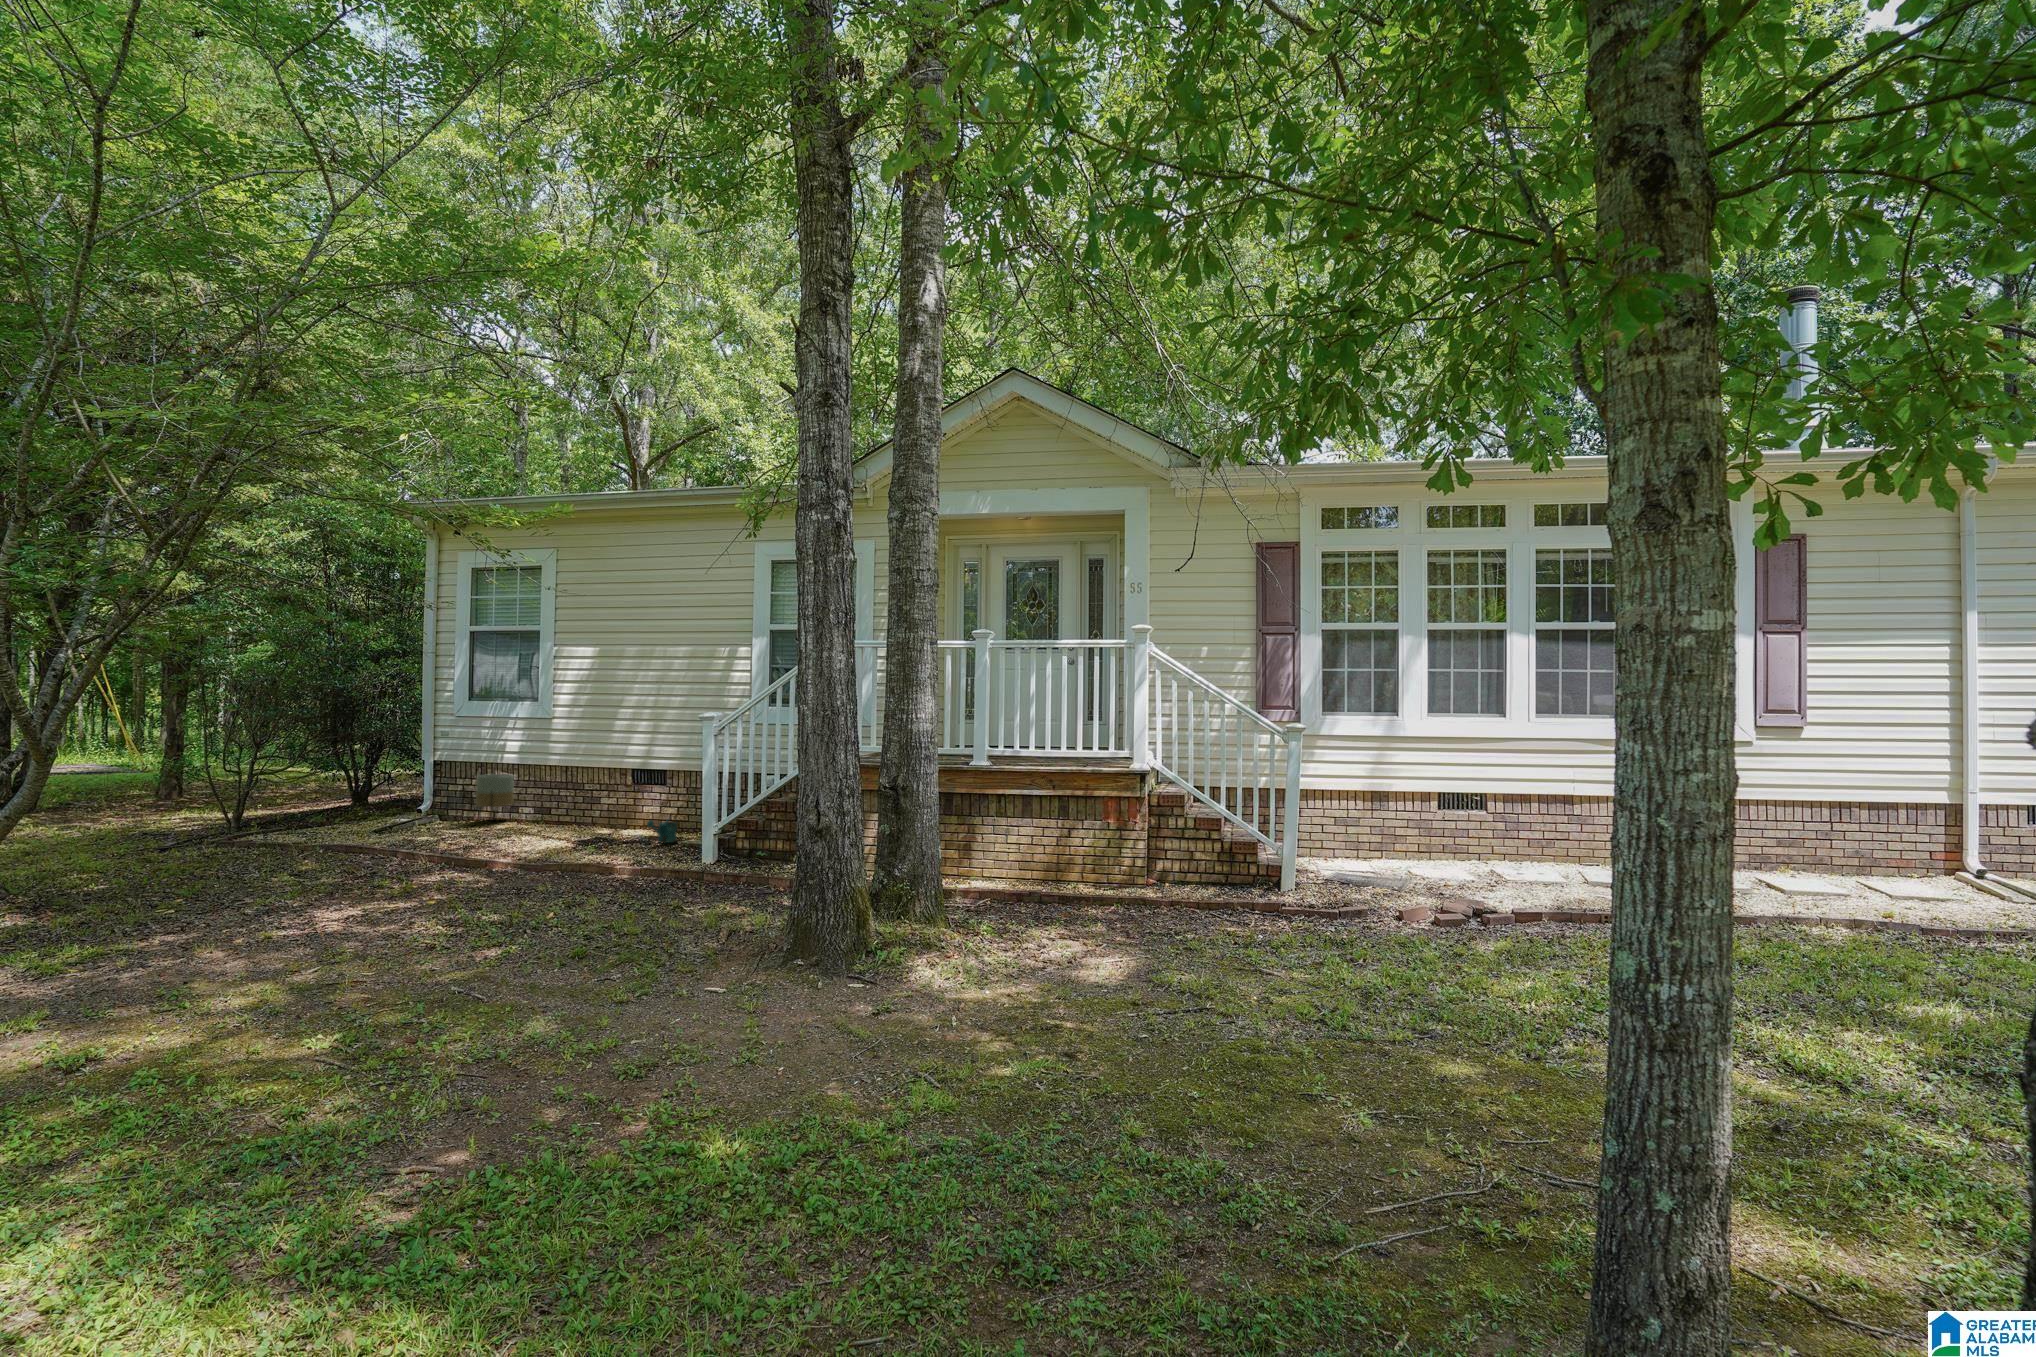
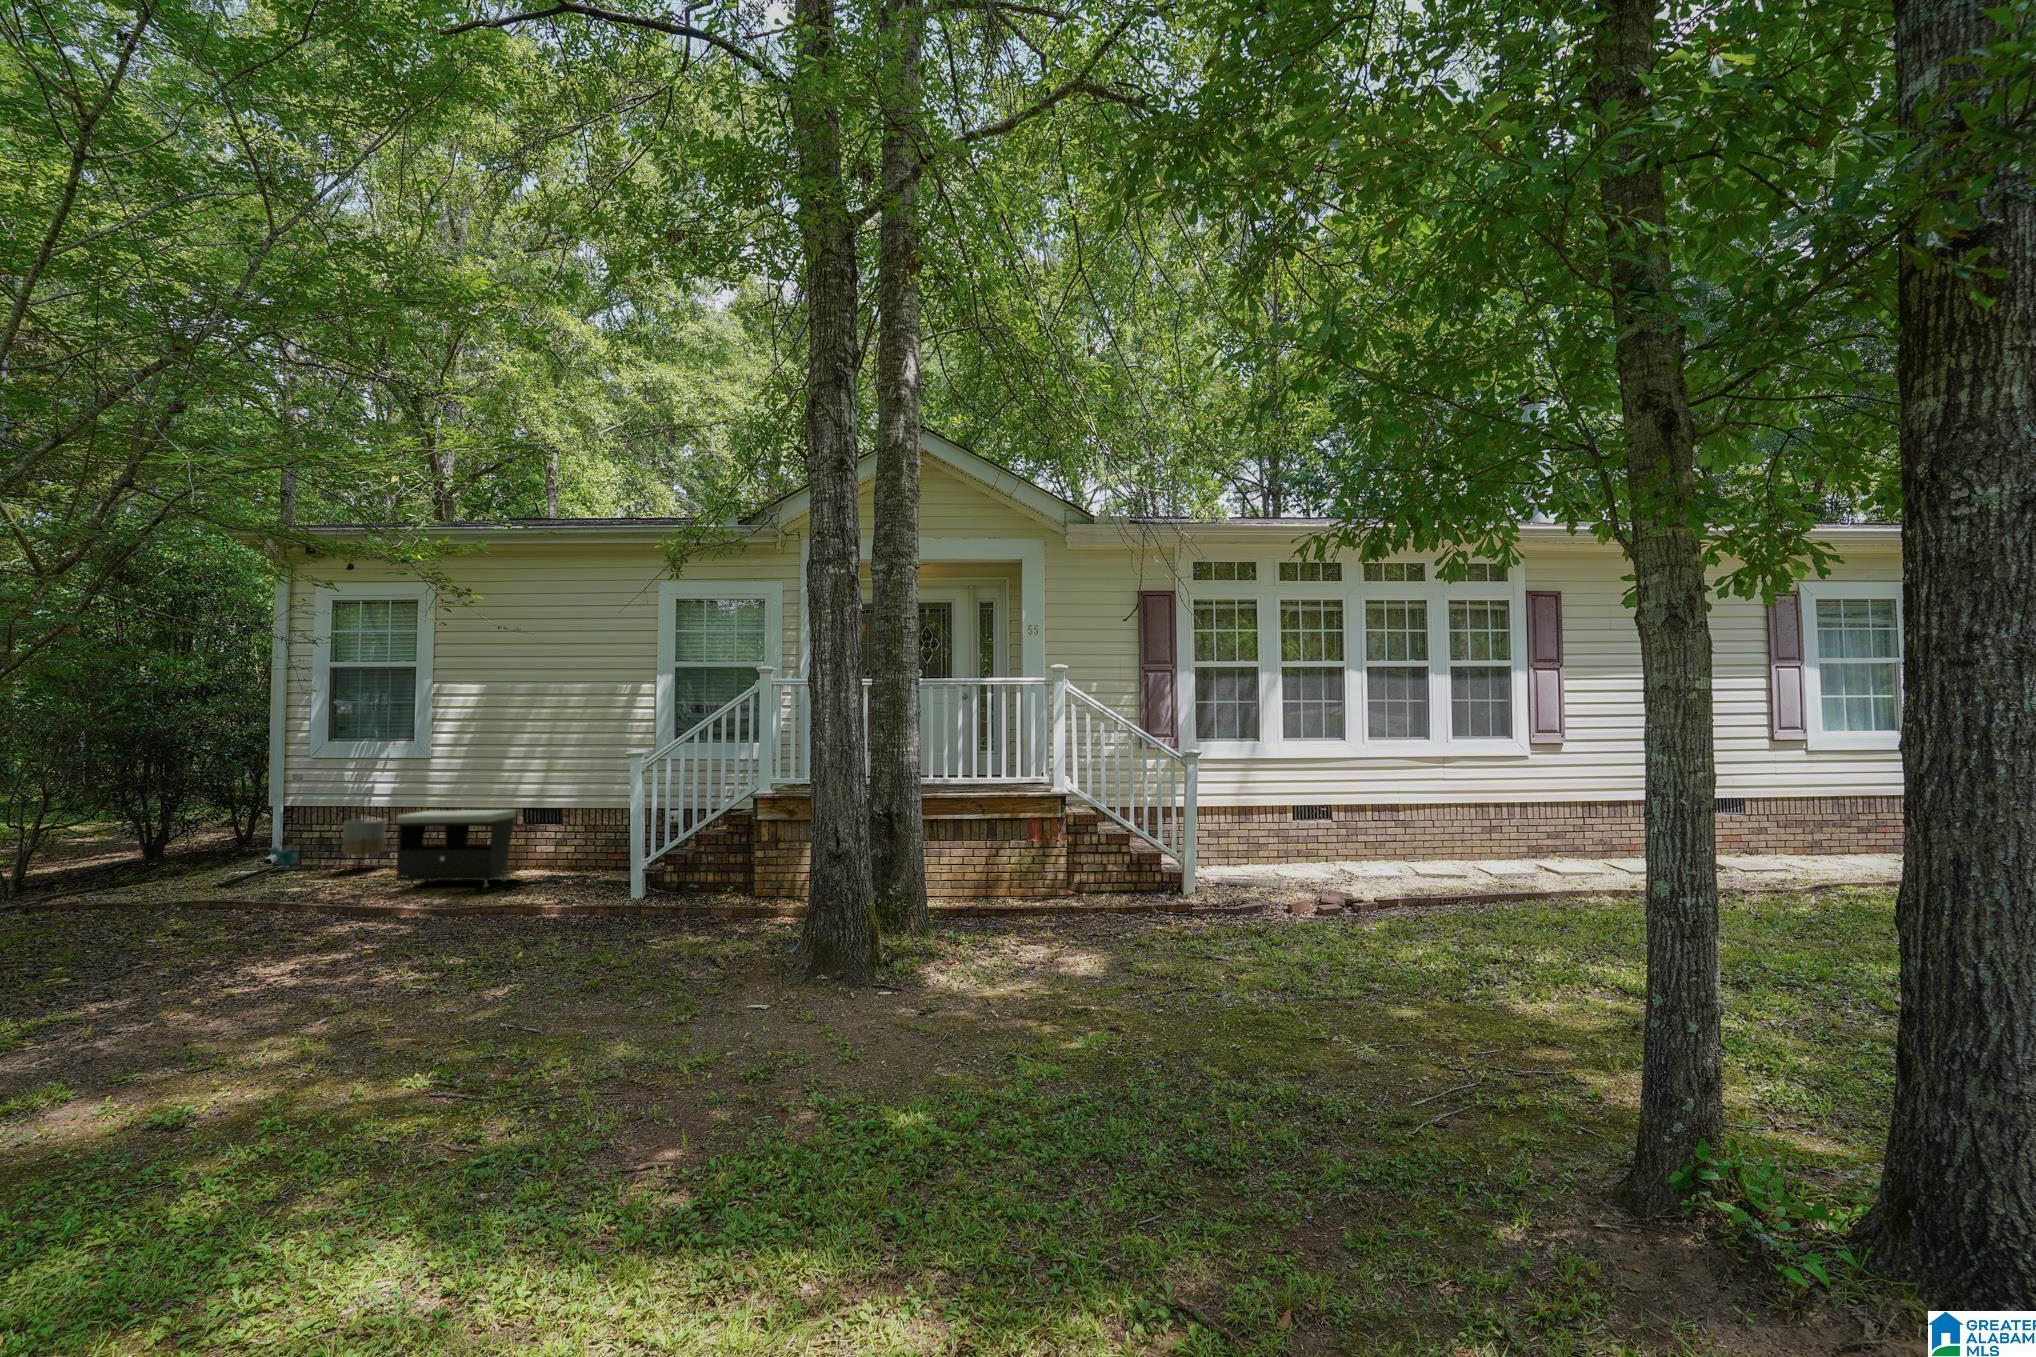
storage bench: none [514,768,626,843] -> present [396,810,516,887]
watering can: present [647,819,678,843] -> present [270,845,298,871]

